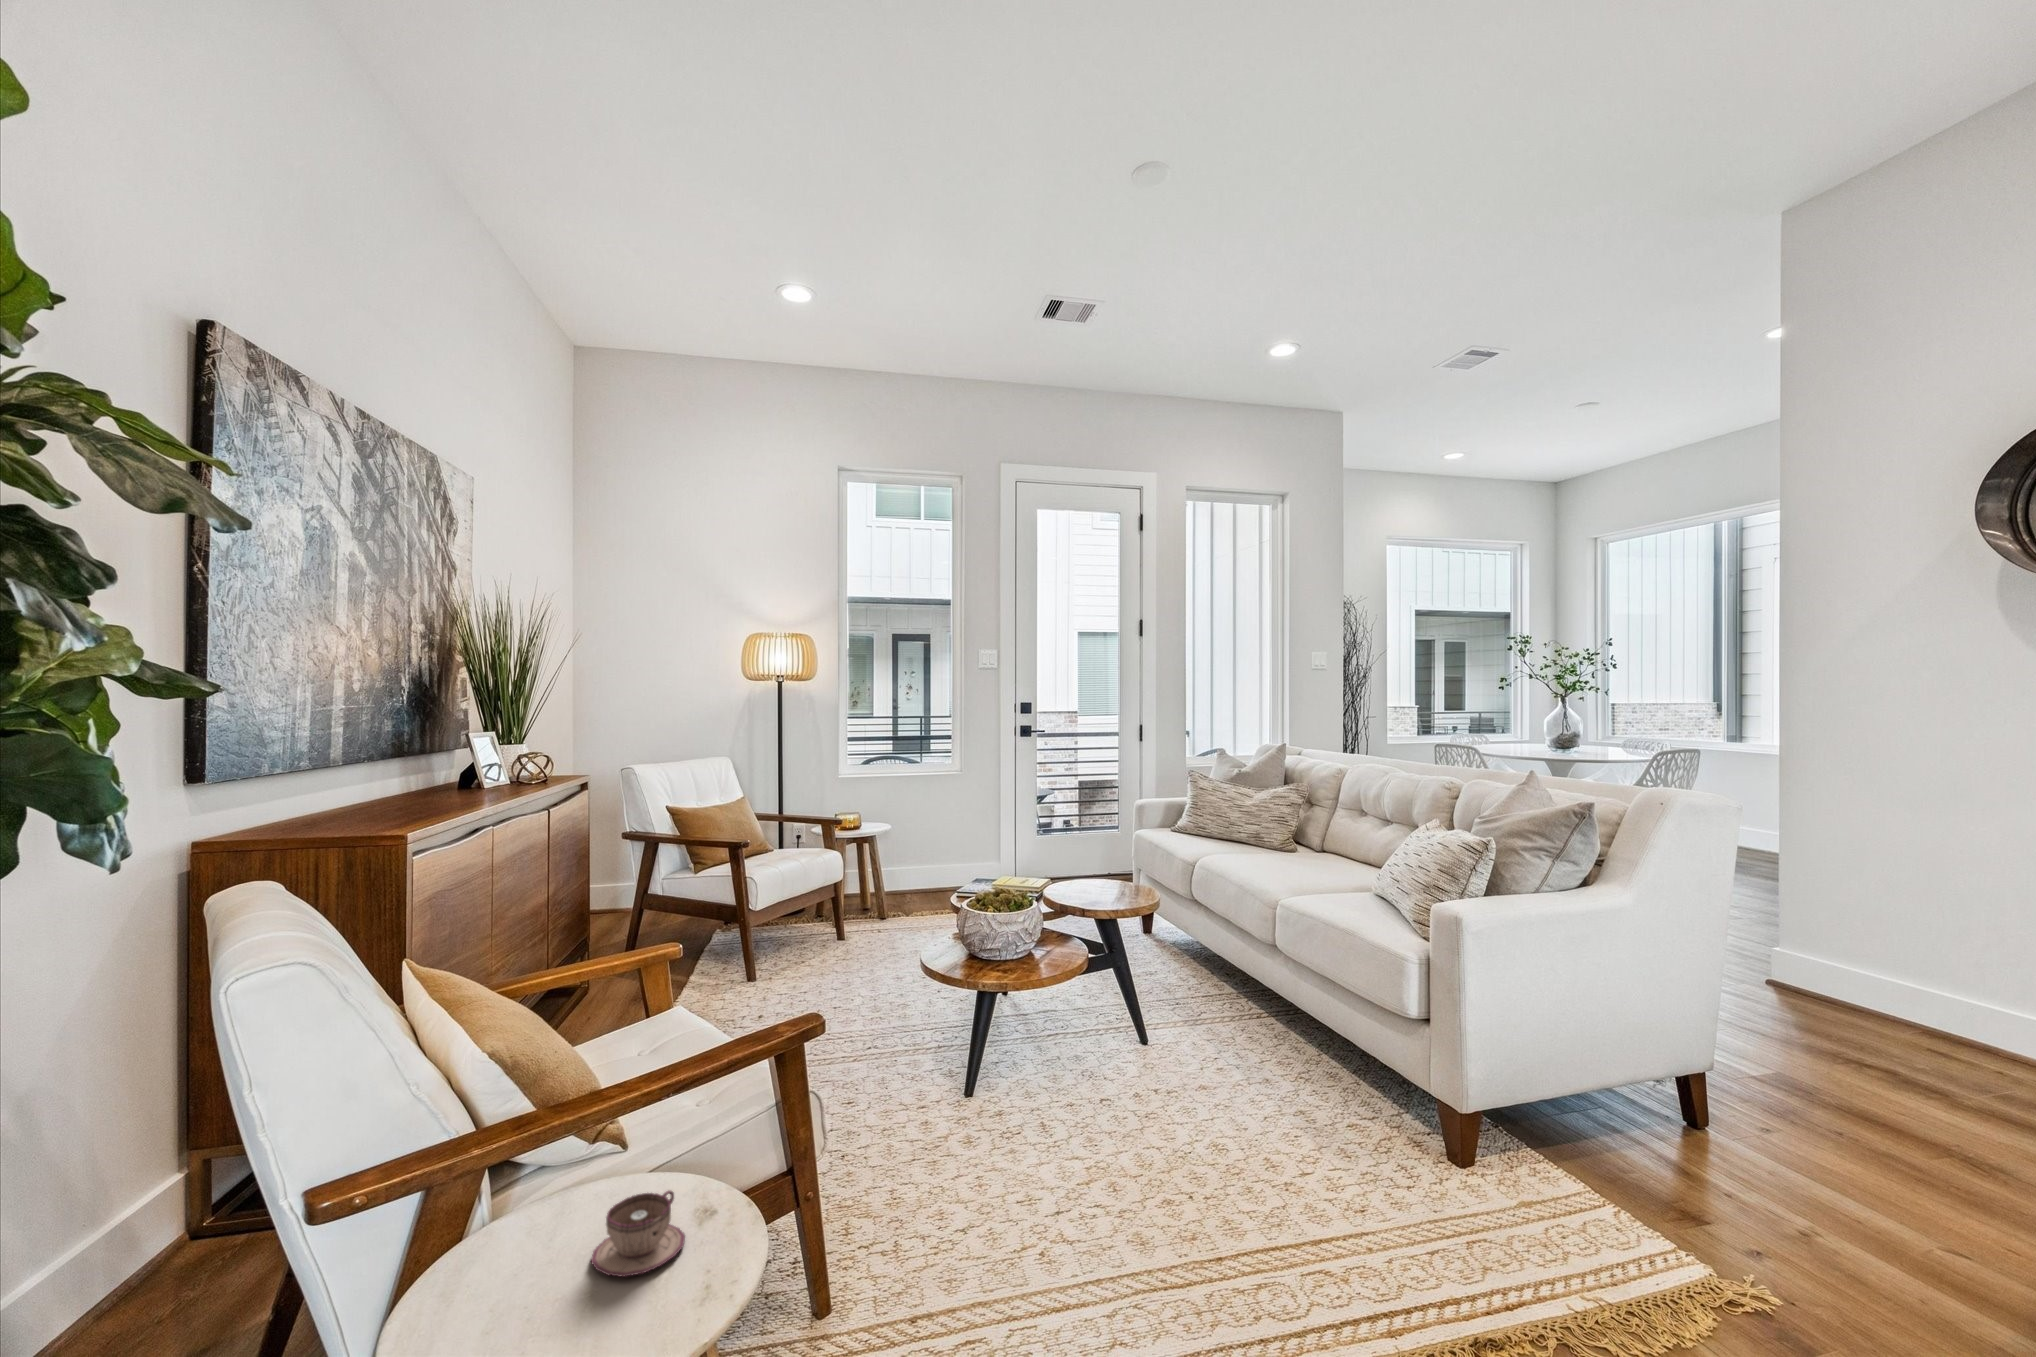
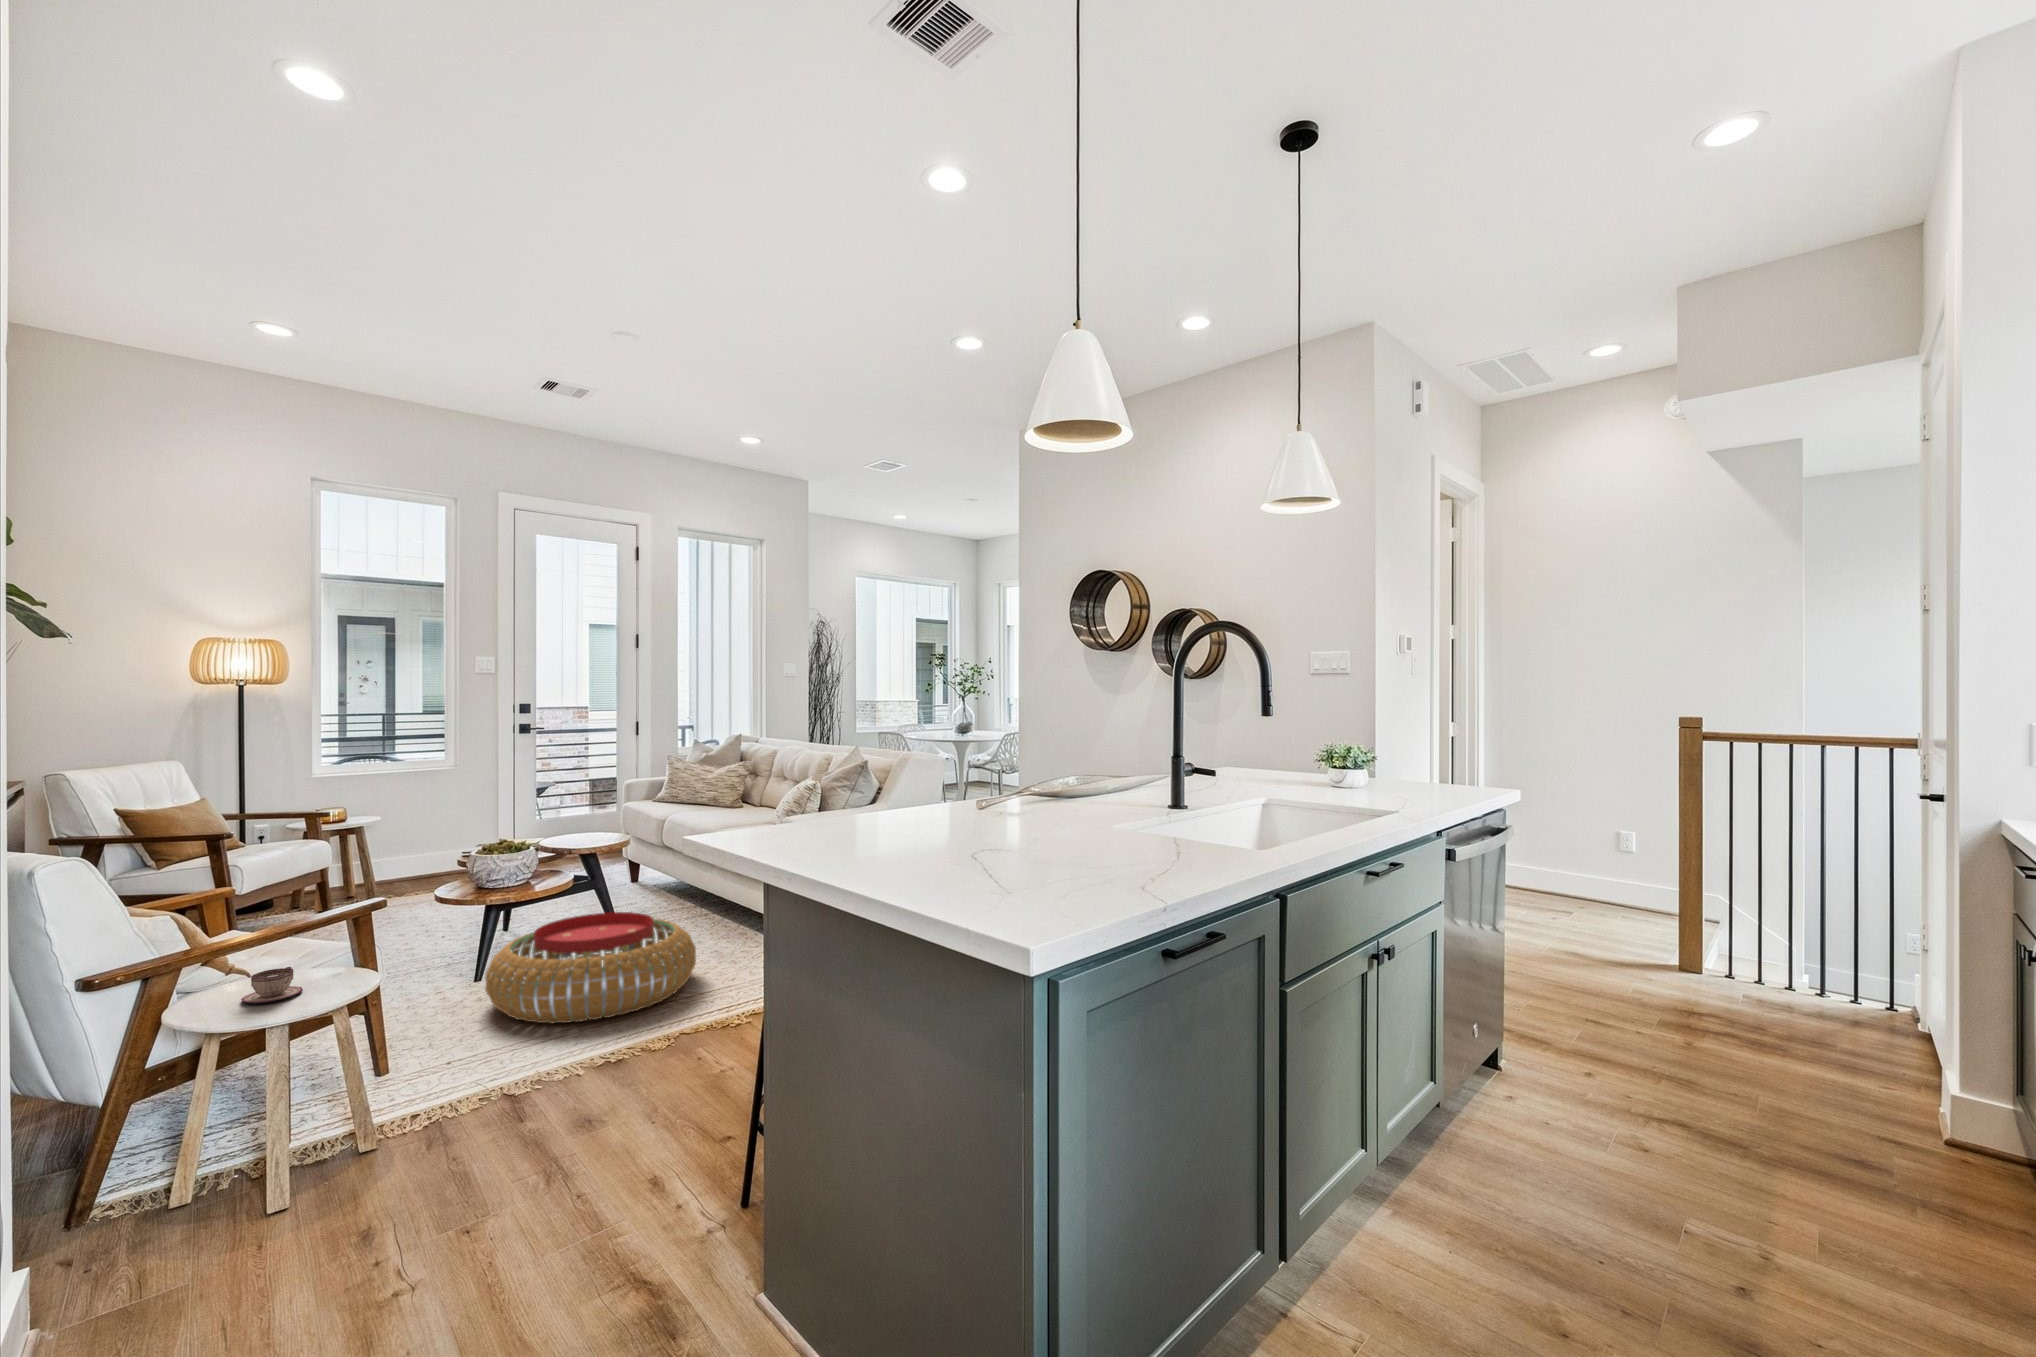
pouf: none [985,1014,1274,1215] -> present [485,912,696,1023]

